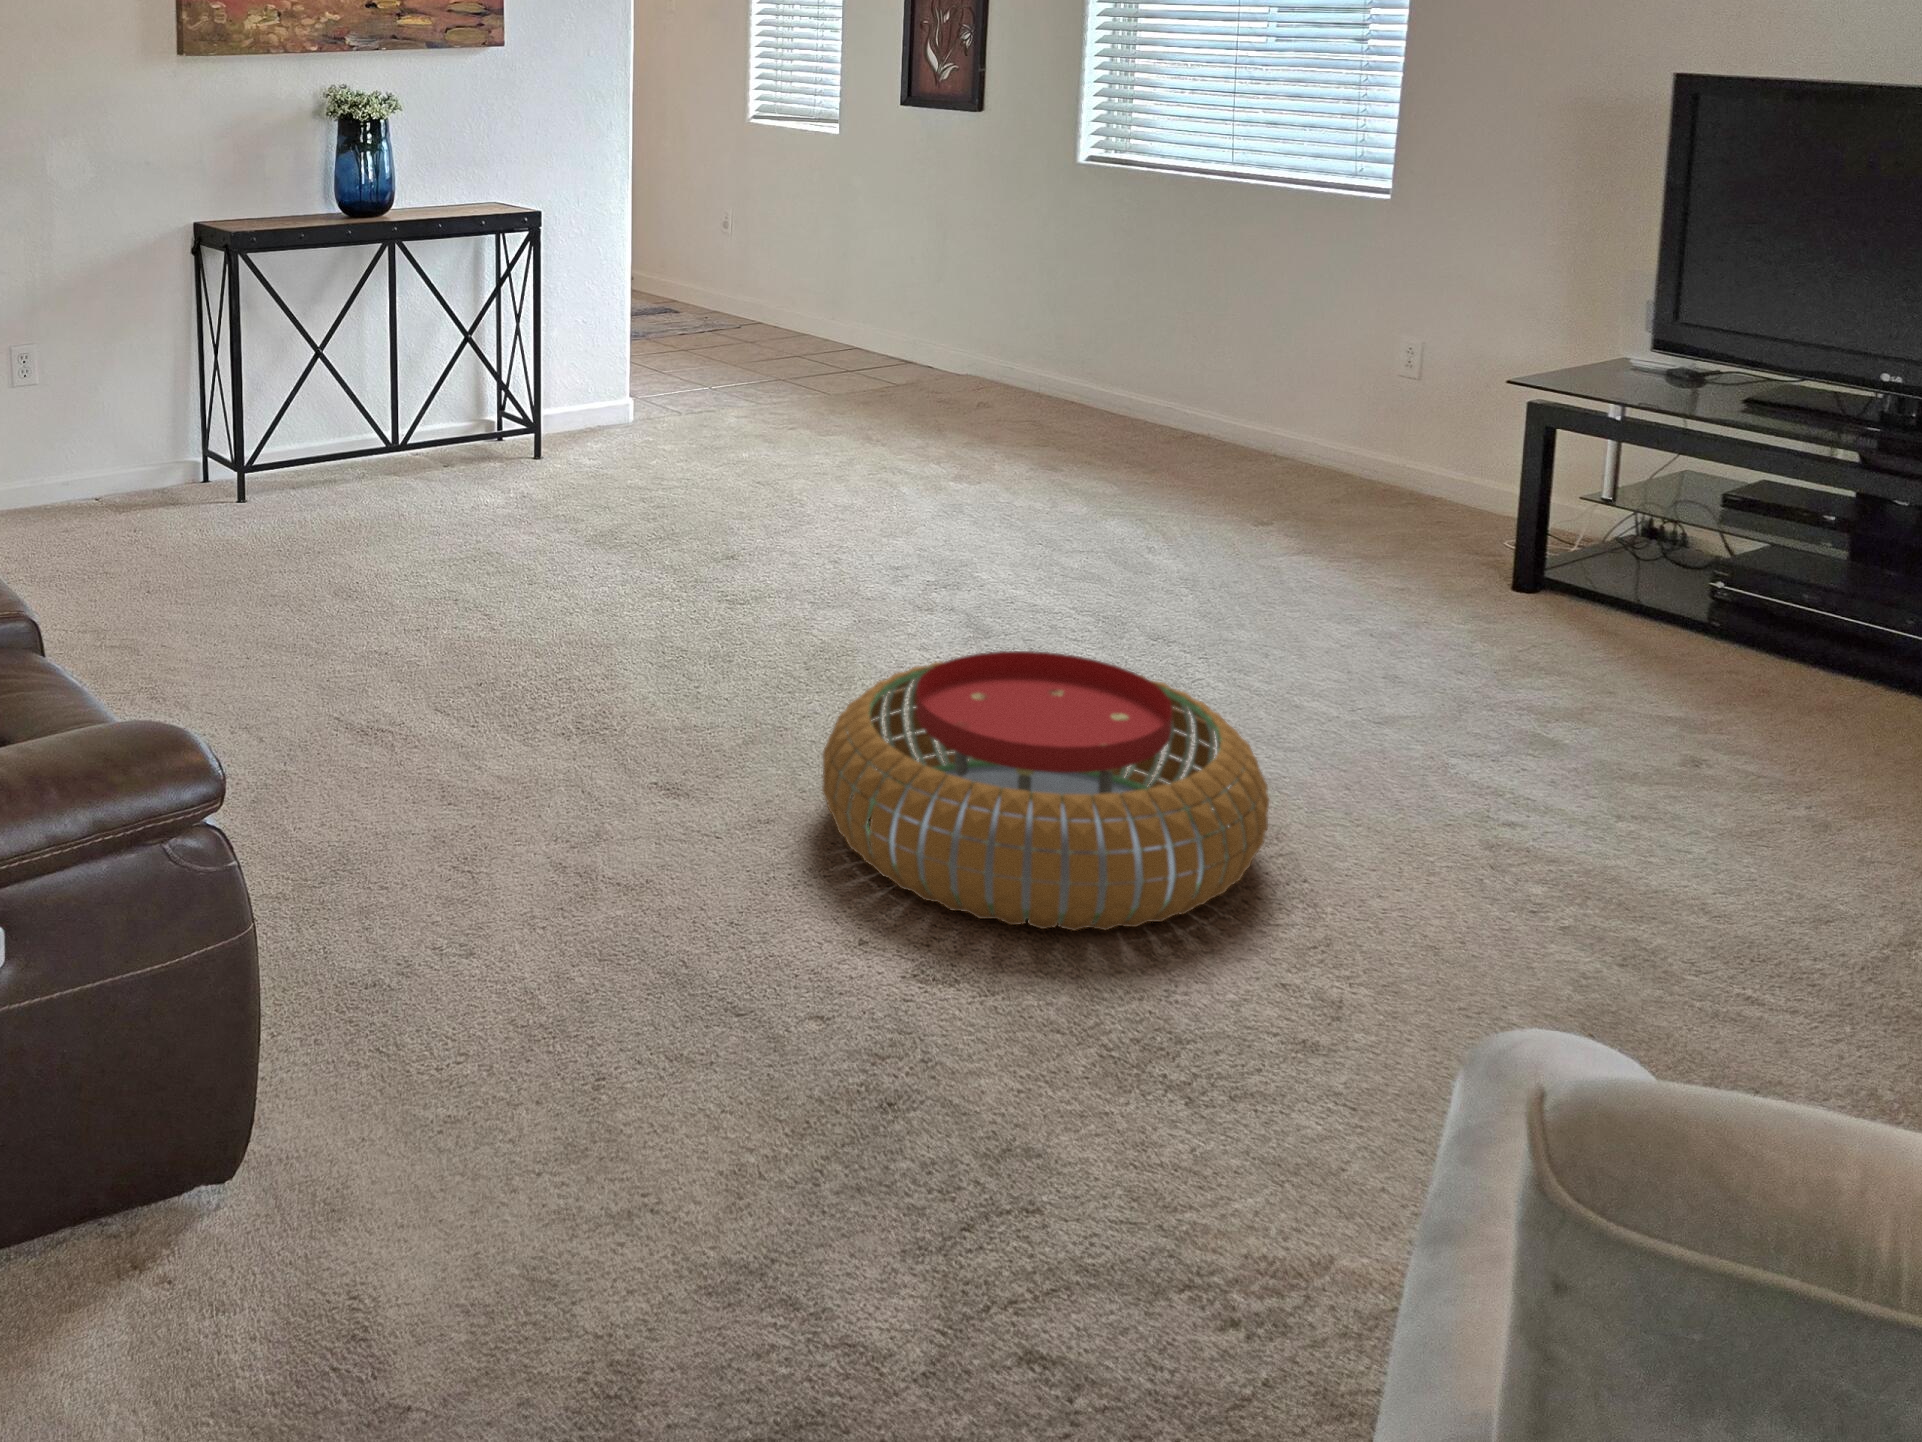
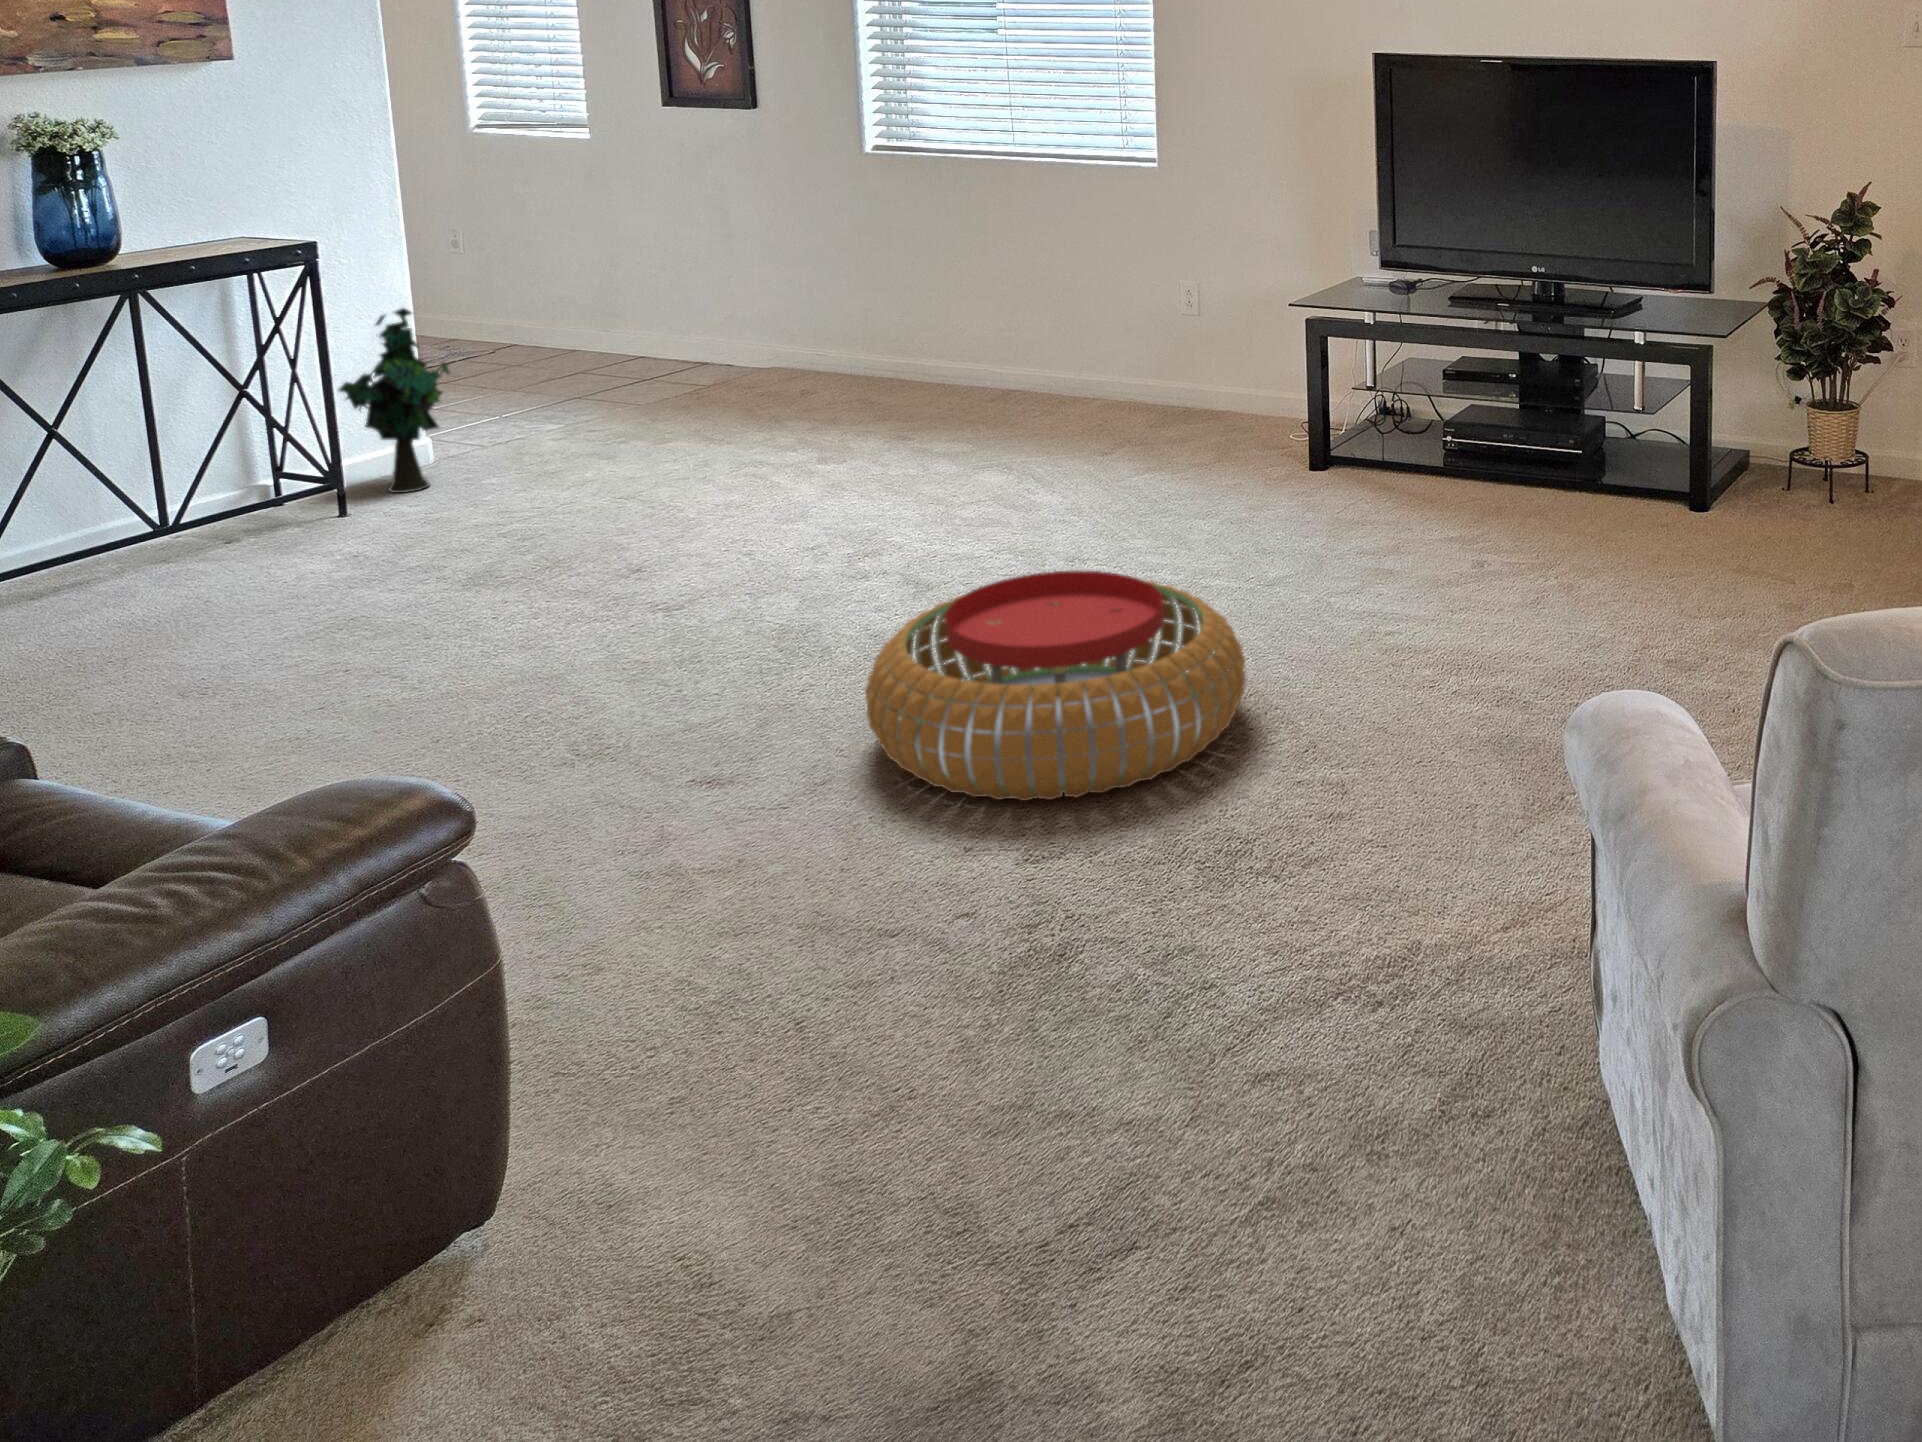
decorative plant: none [550,278,645,447] -> present [339,308,450,493]

